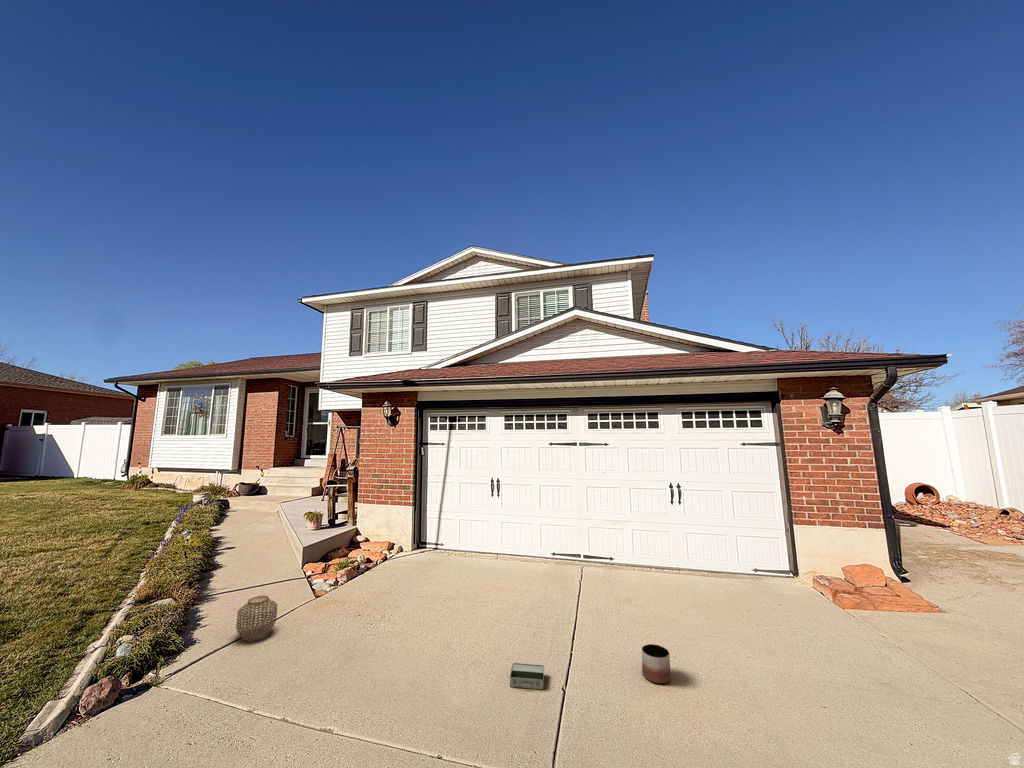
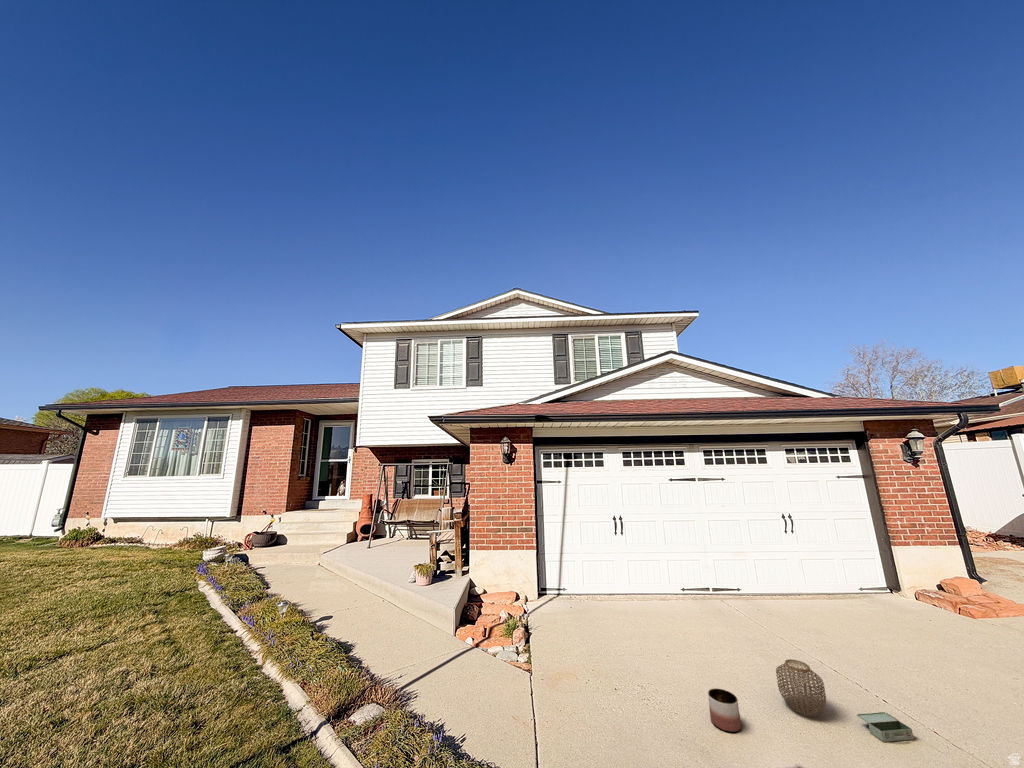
woven basket: present [236,596,277,641] -> present [776,659,826,717]
planter: present [642,644,671,684] -> present [708,688,741,732]

